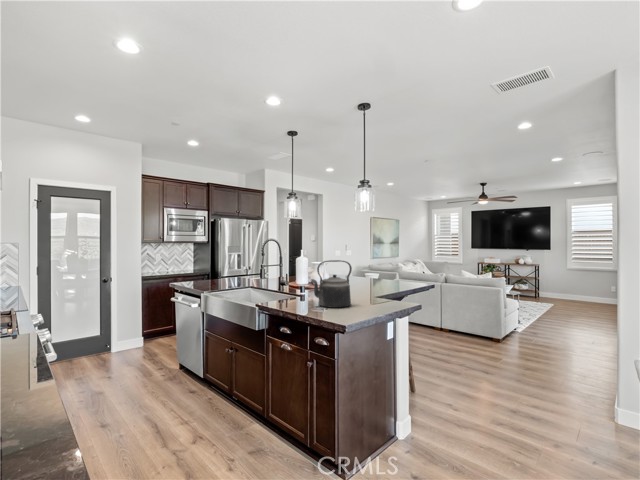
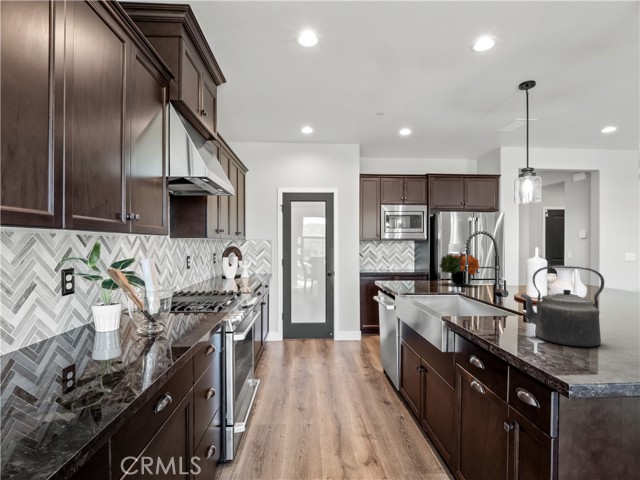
flower arrangement: none [230,252,263,281] -> present [439,252,480,286]

